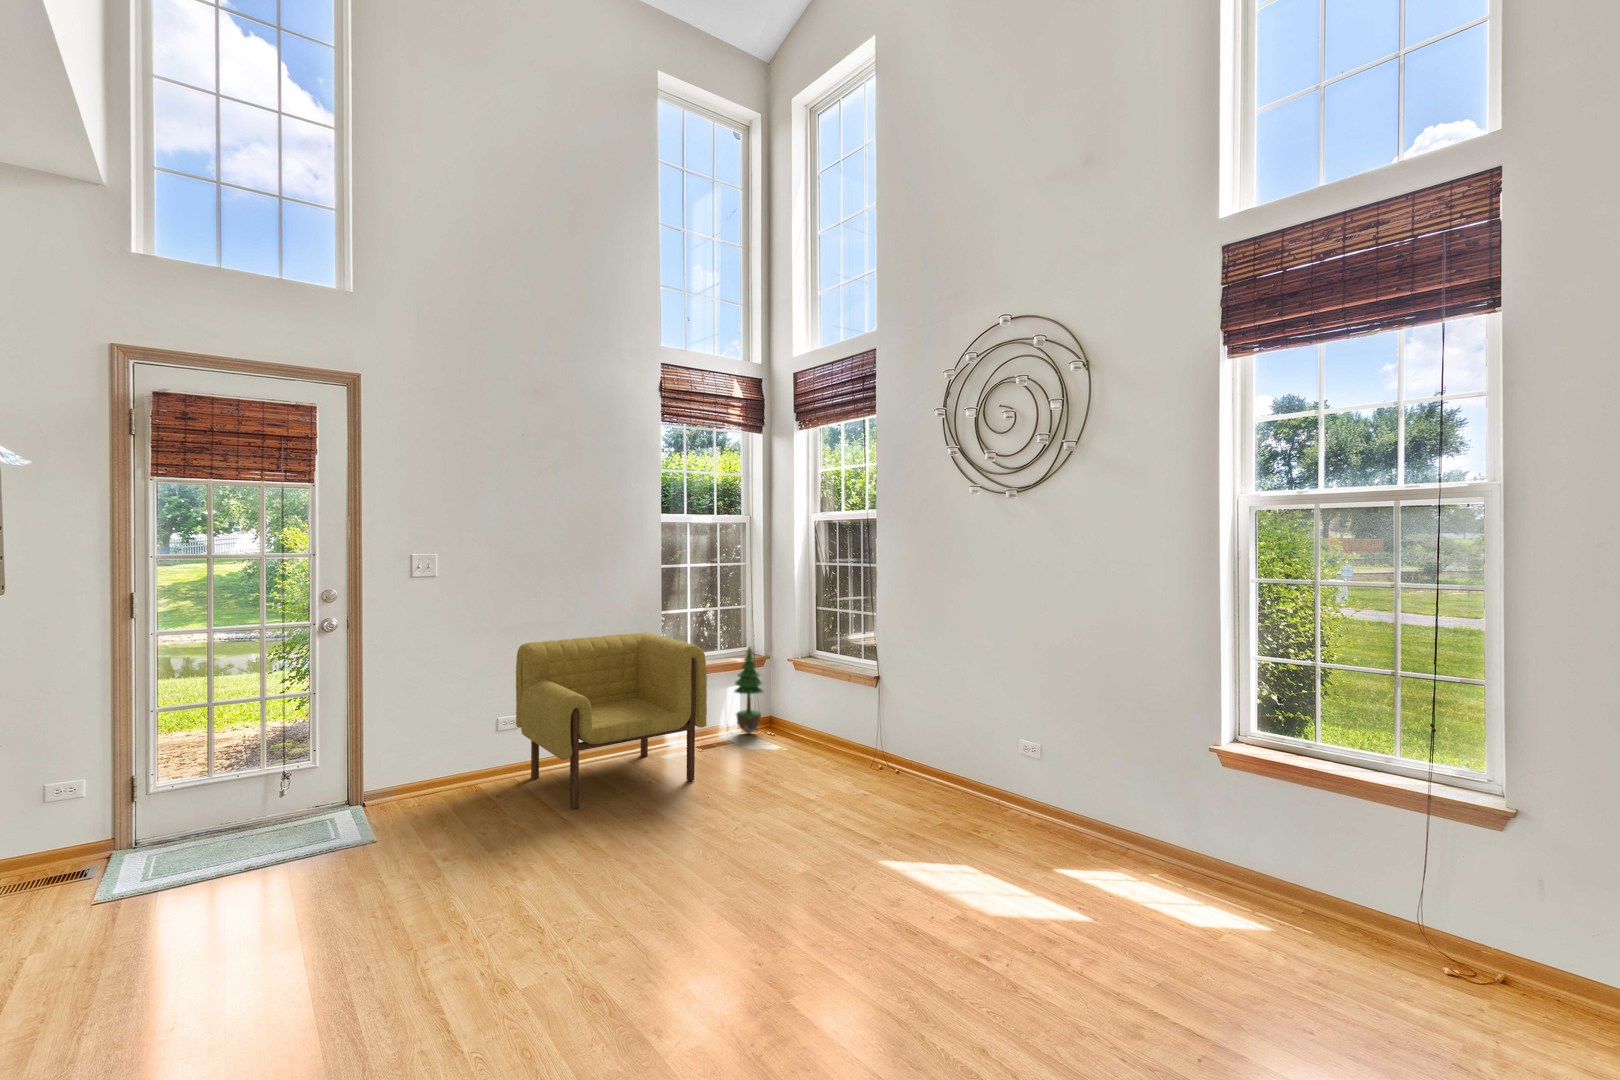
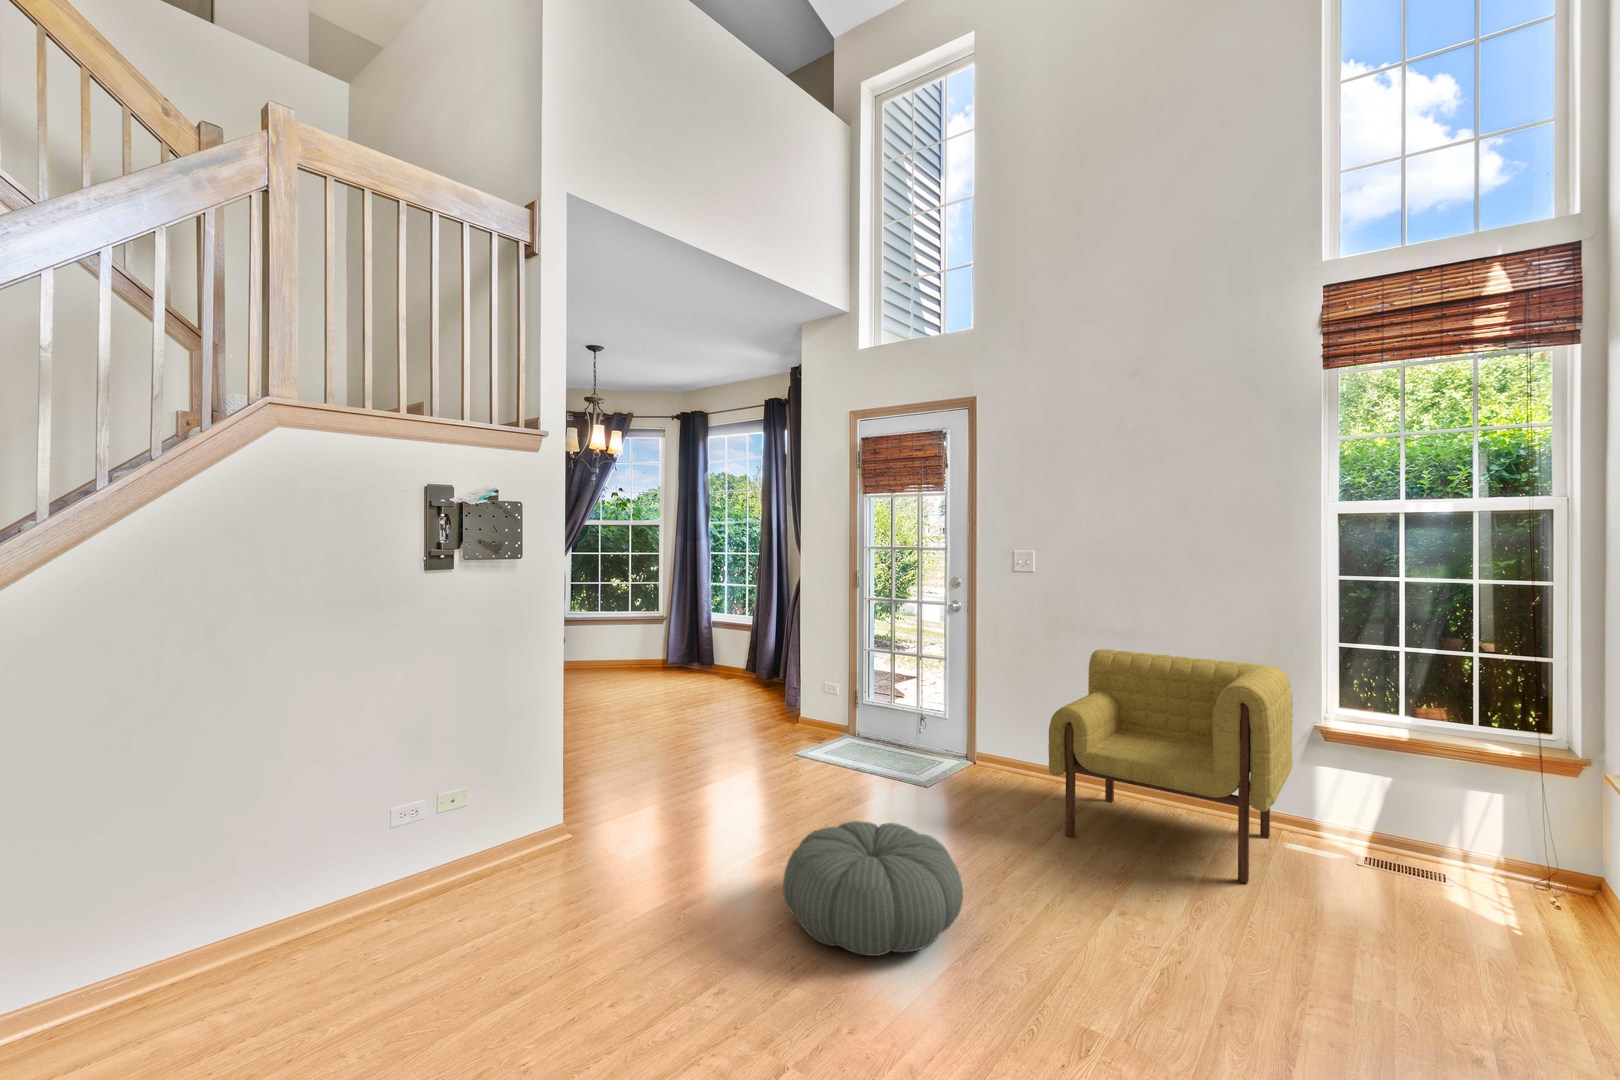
potted tree: present [735,647,763,734] -> none [1471,730,1551,891]
pouf: none [540,827,713,957] -> present [783,821,963,956]

